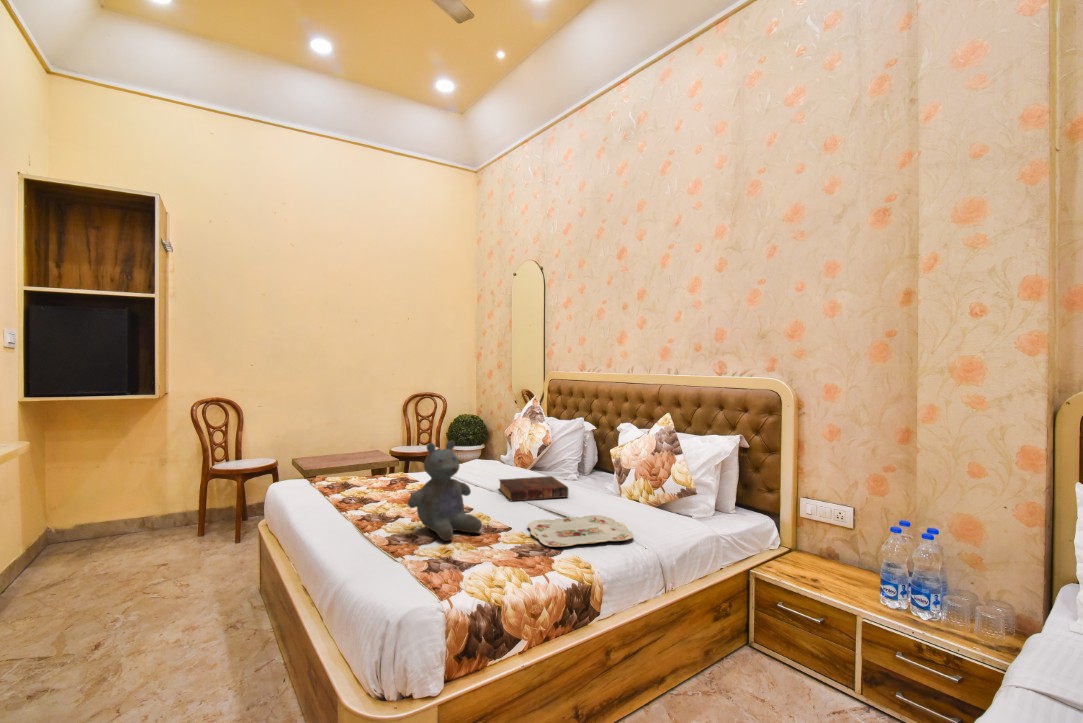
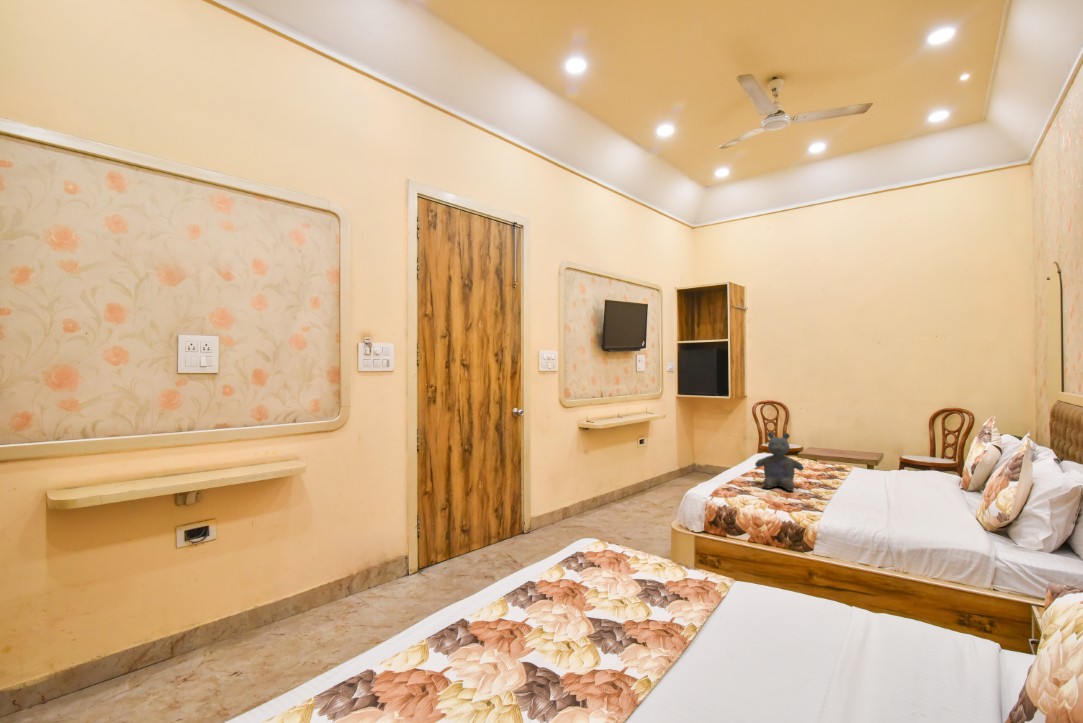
book: present [499,476,568,501] -> none [864,477,936,501]
serving tray: present [528,515,633,547] -> none [810,497,900,521]

